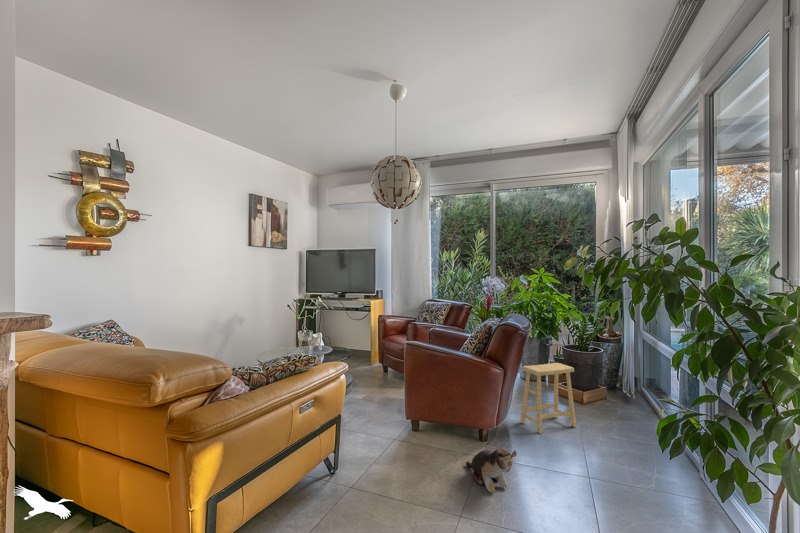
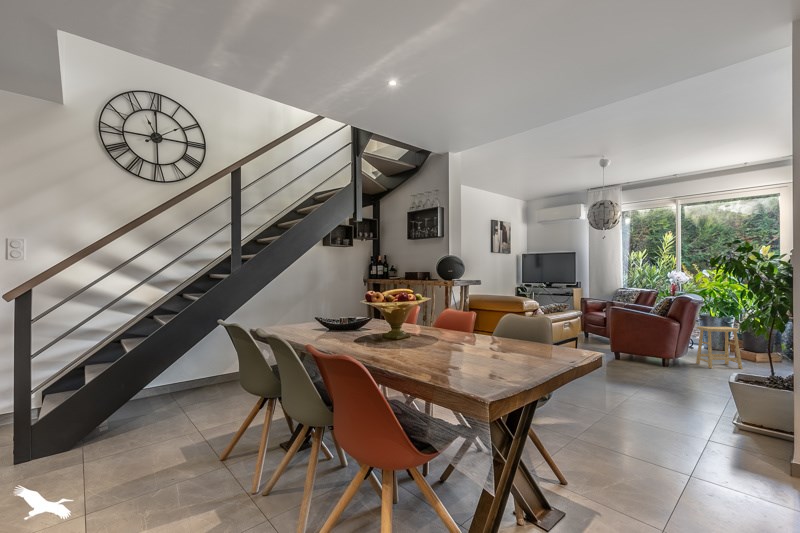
plush toy: present [466,448,517,493] -> none [653,357,685,380]

